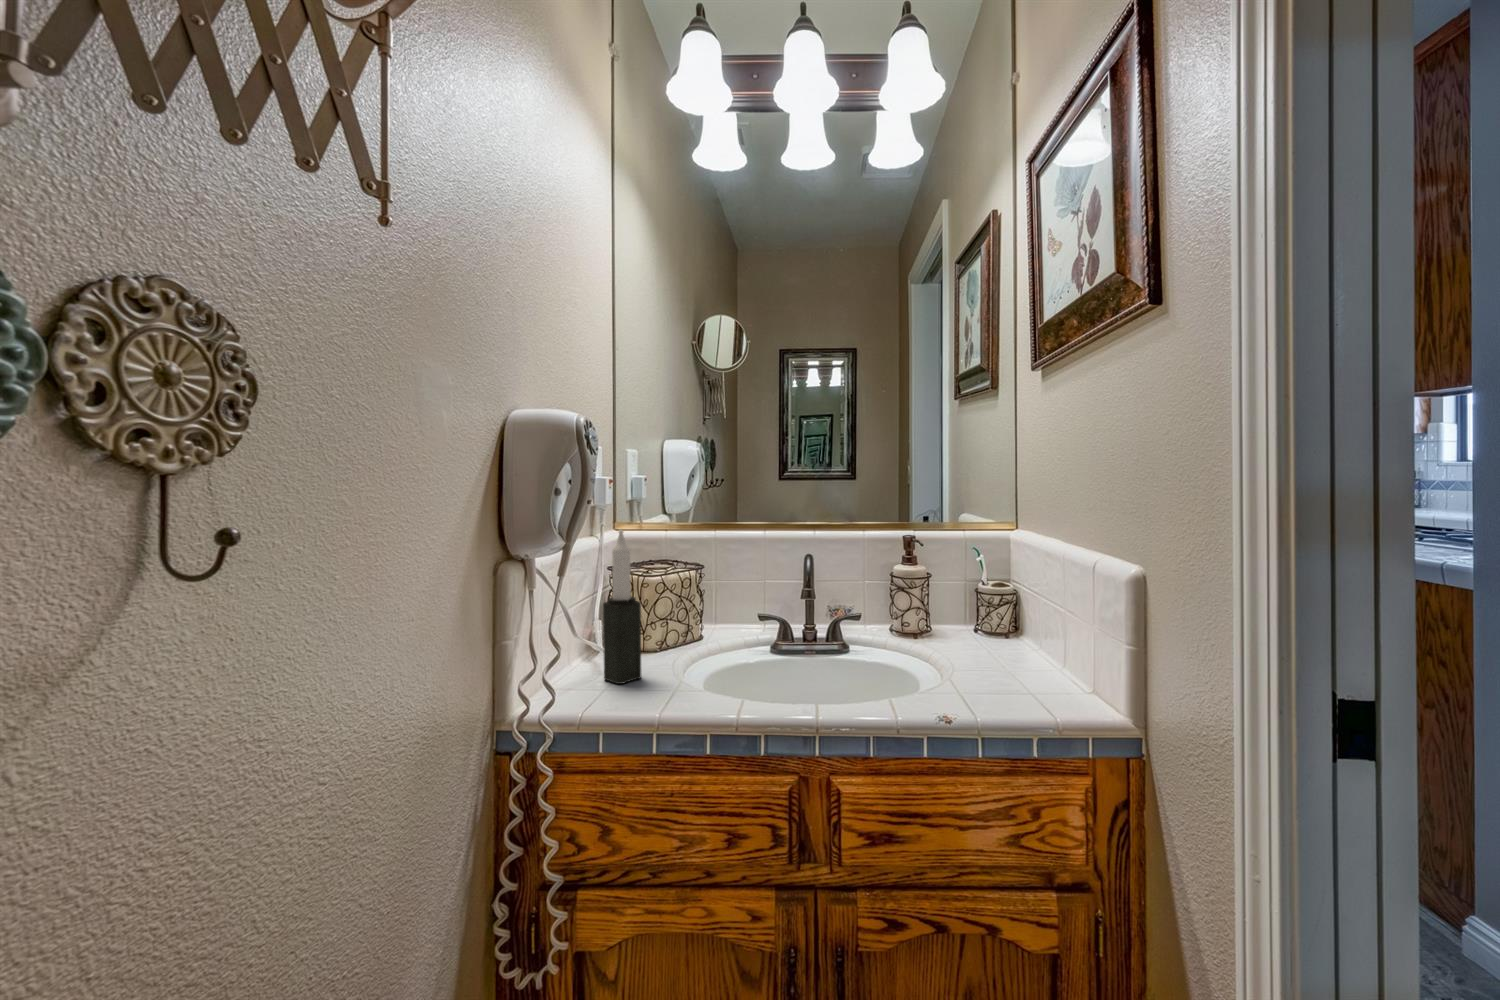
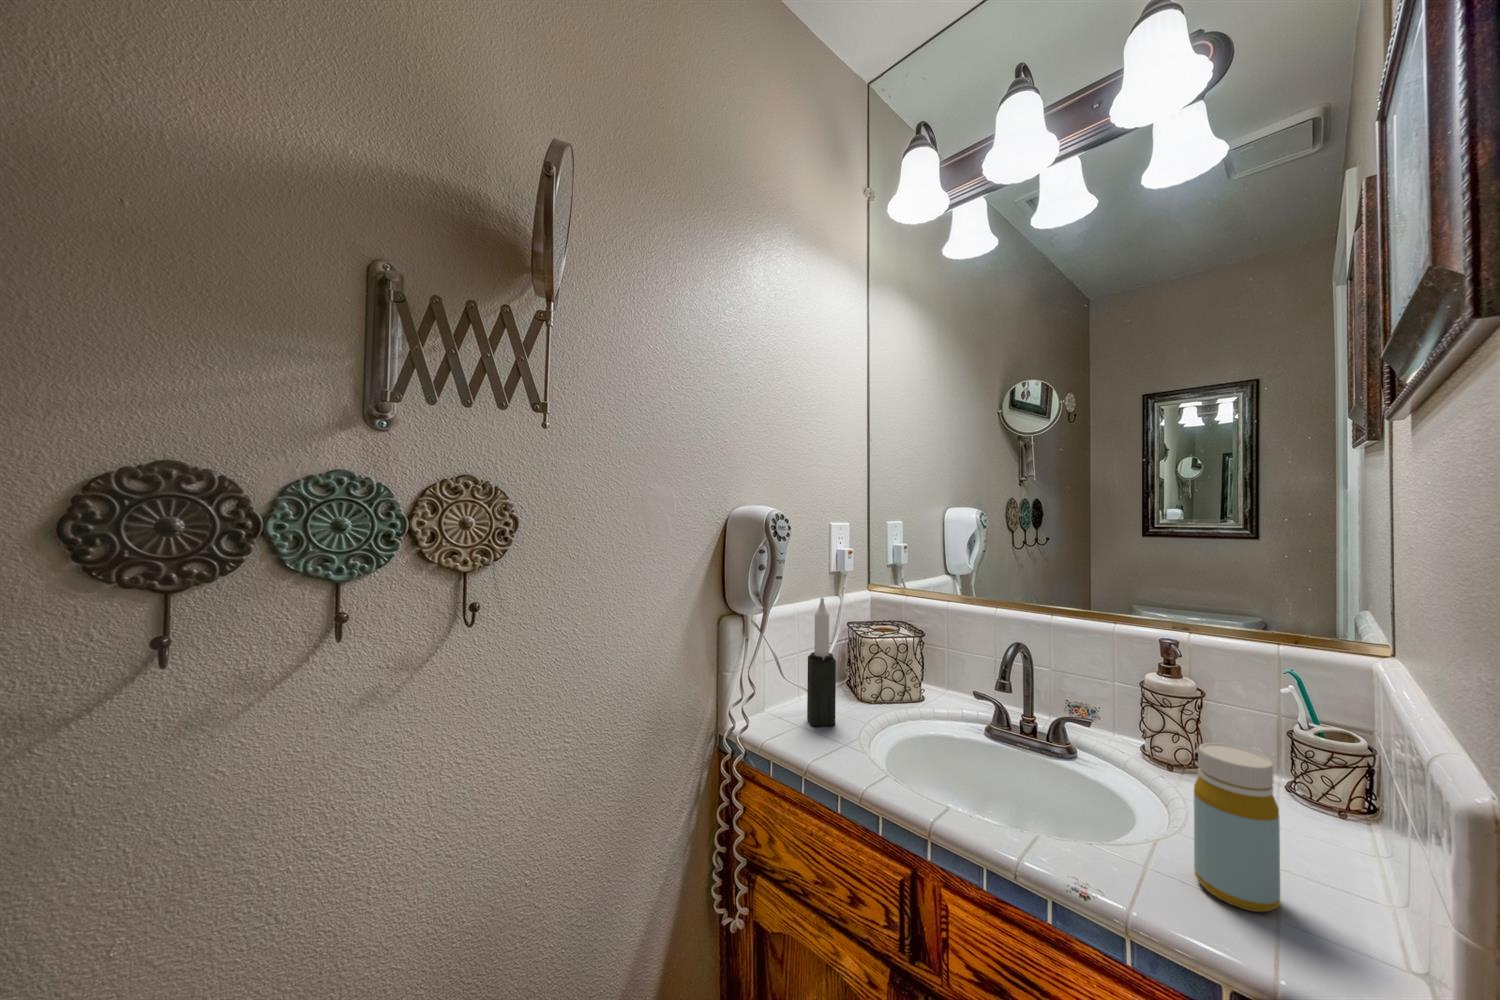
bottle: none [996,589,1047,698] -> present [1194,743,1280,912]

